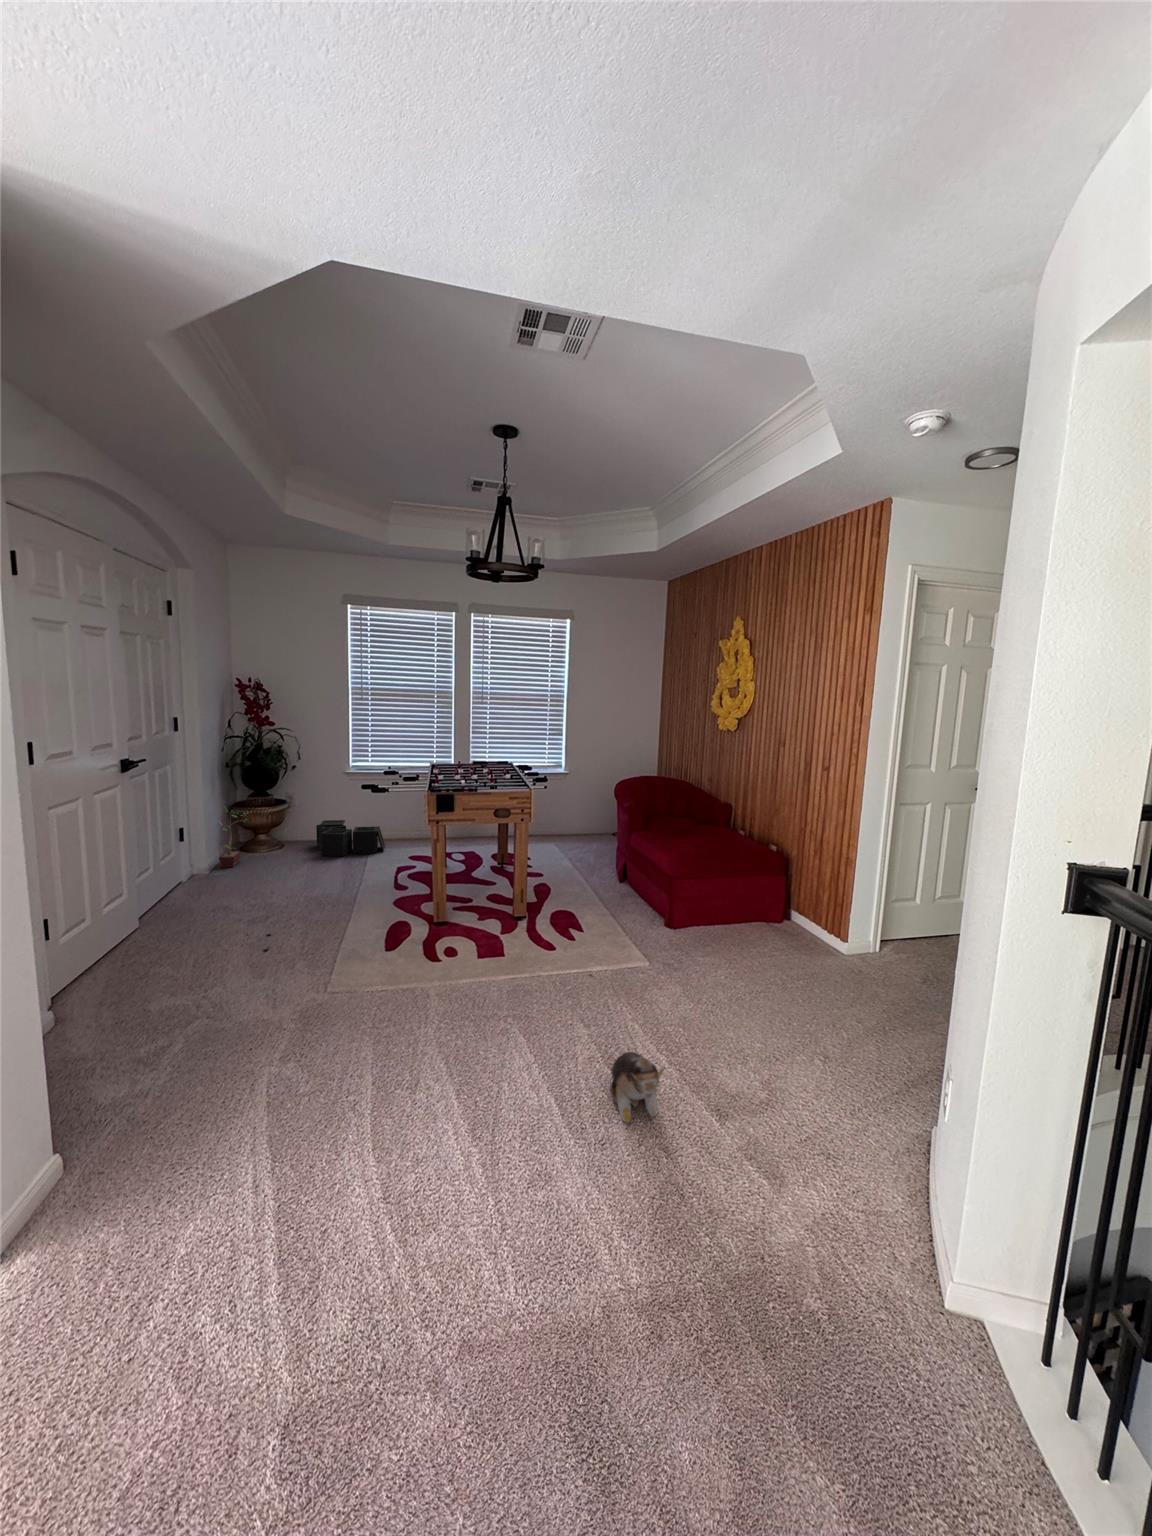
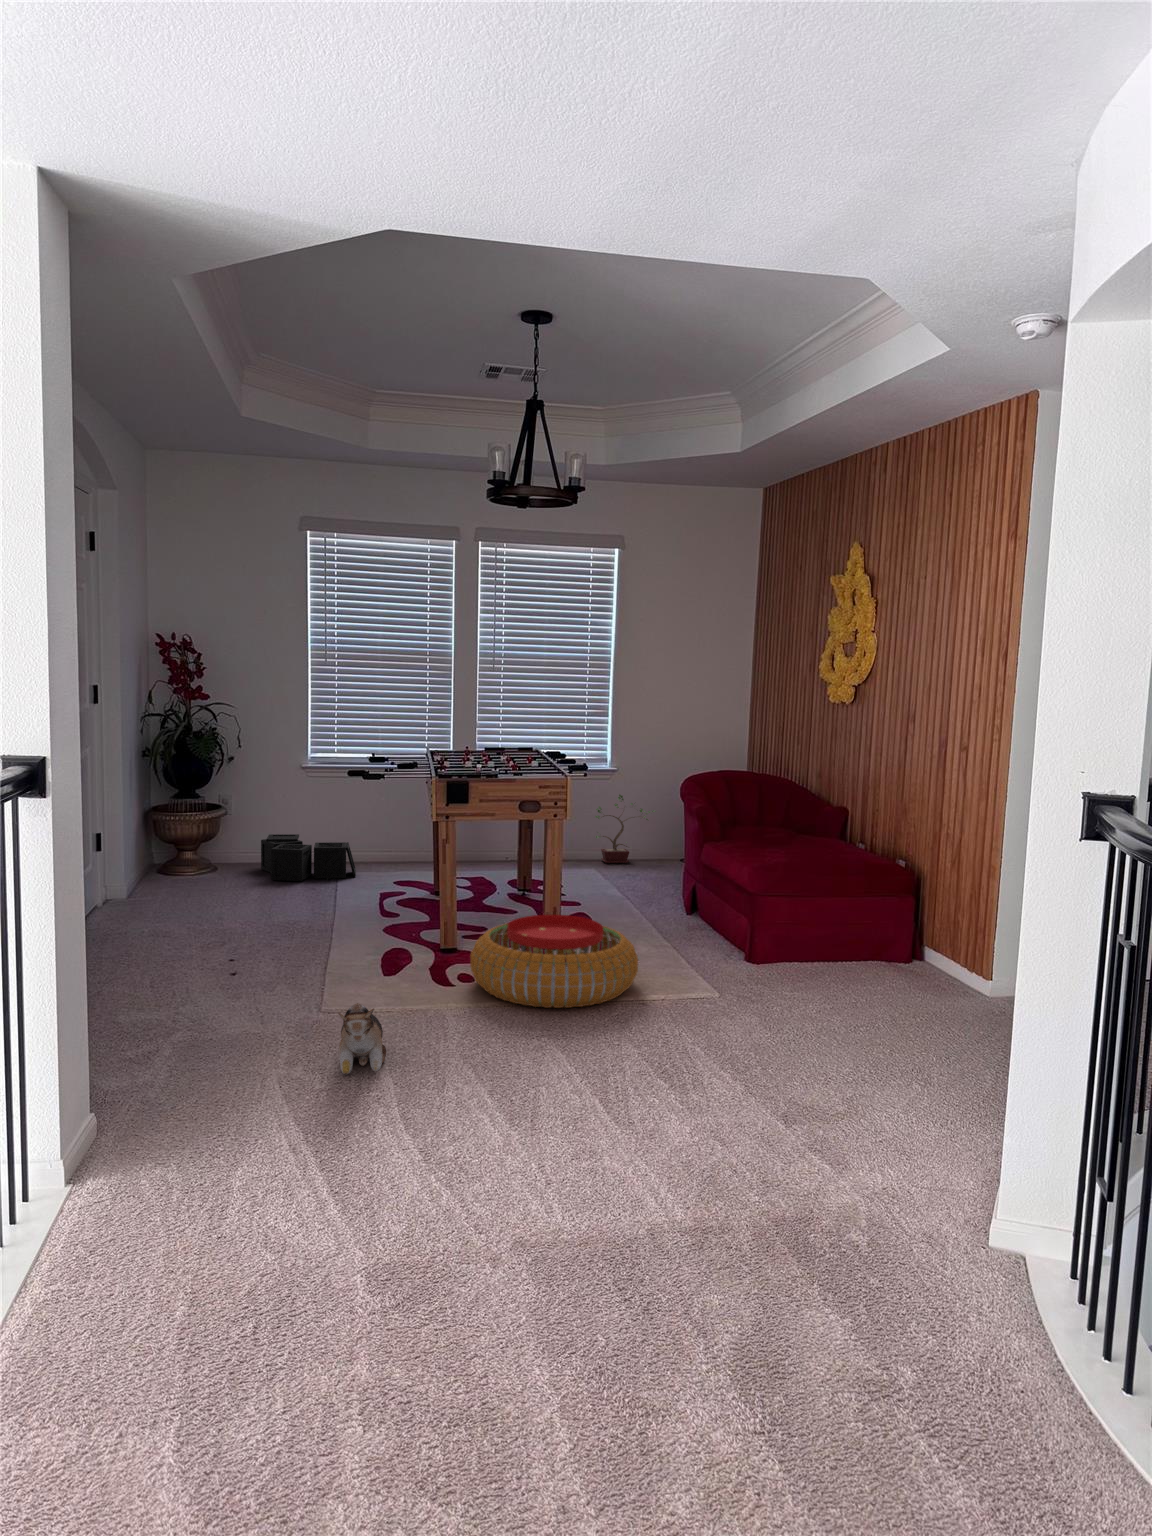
potted plant: present [219,809,248,867] -> present [595,794,656,863]
pouf: none [454,898,585,981] -> present [470,915,638,1008]
plush toy: present [610,1052,664,1123] -> present [338,1003,386,1074]

